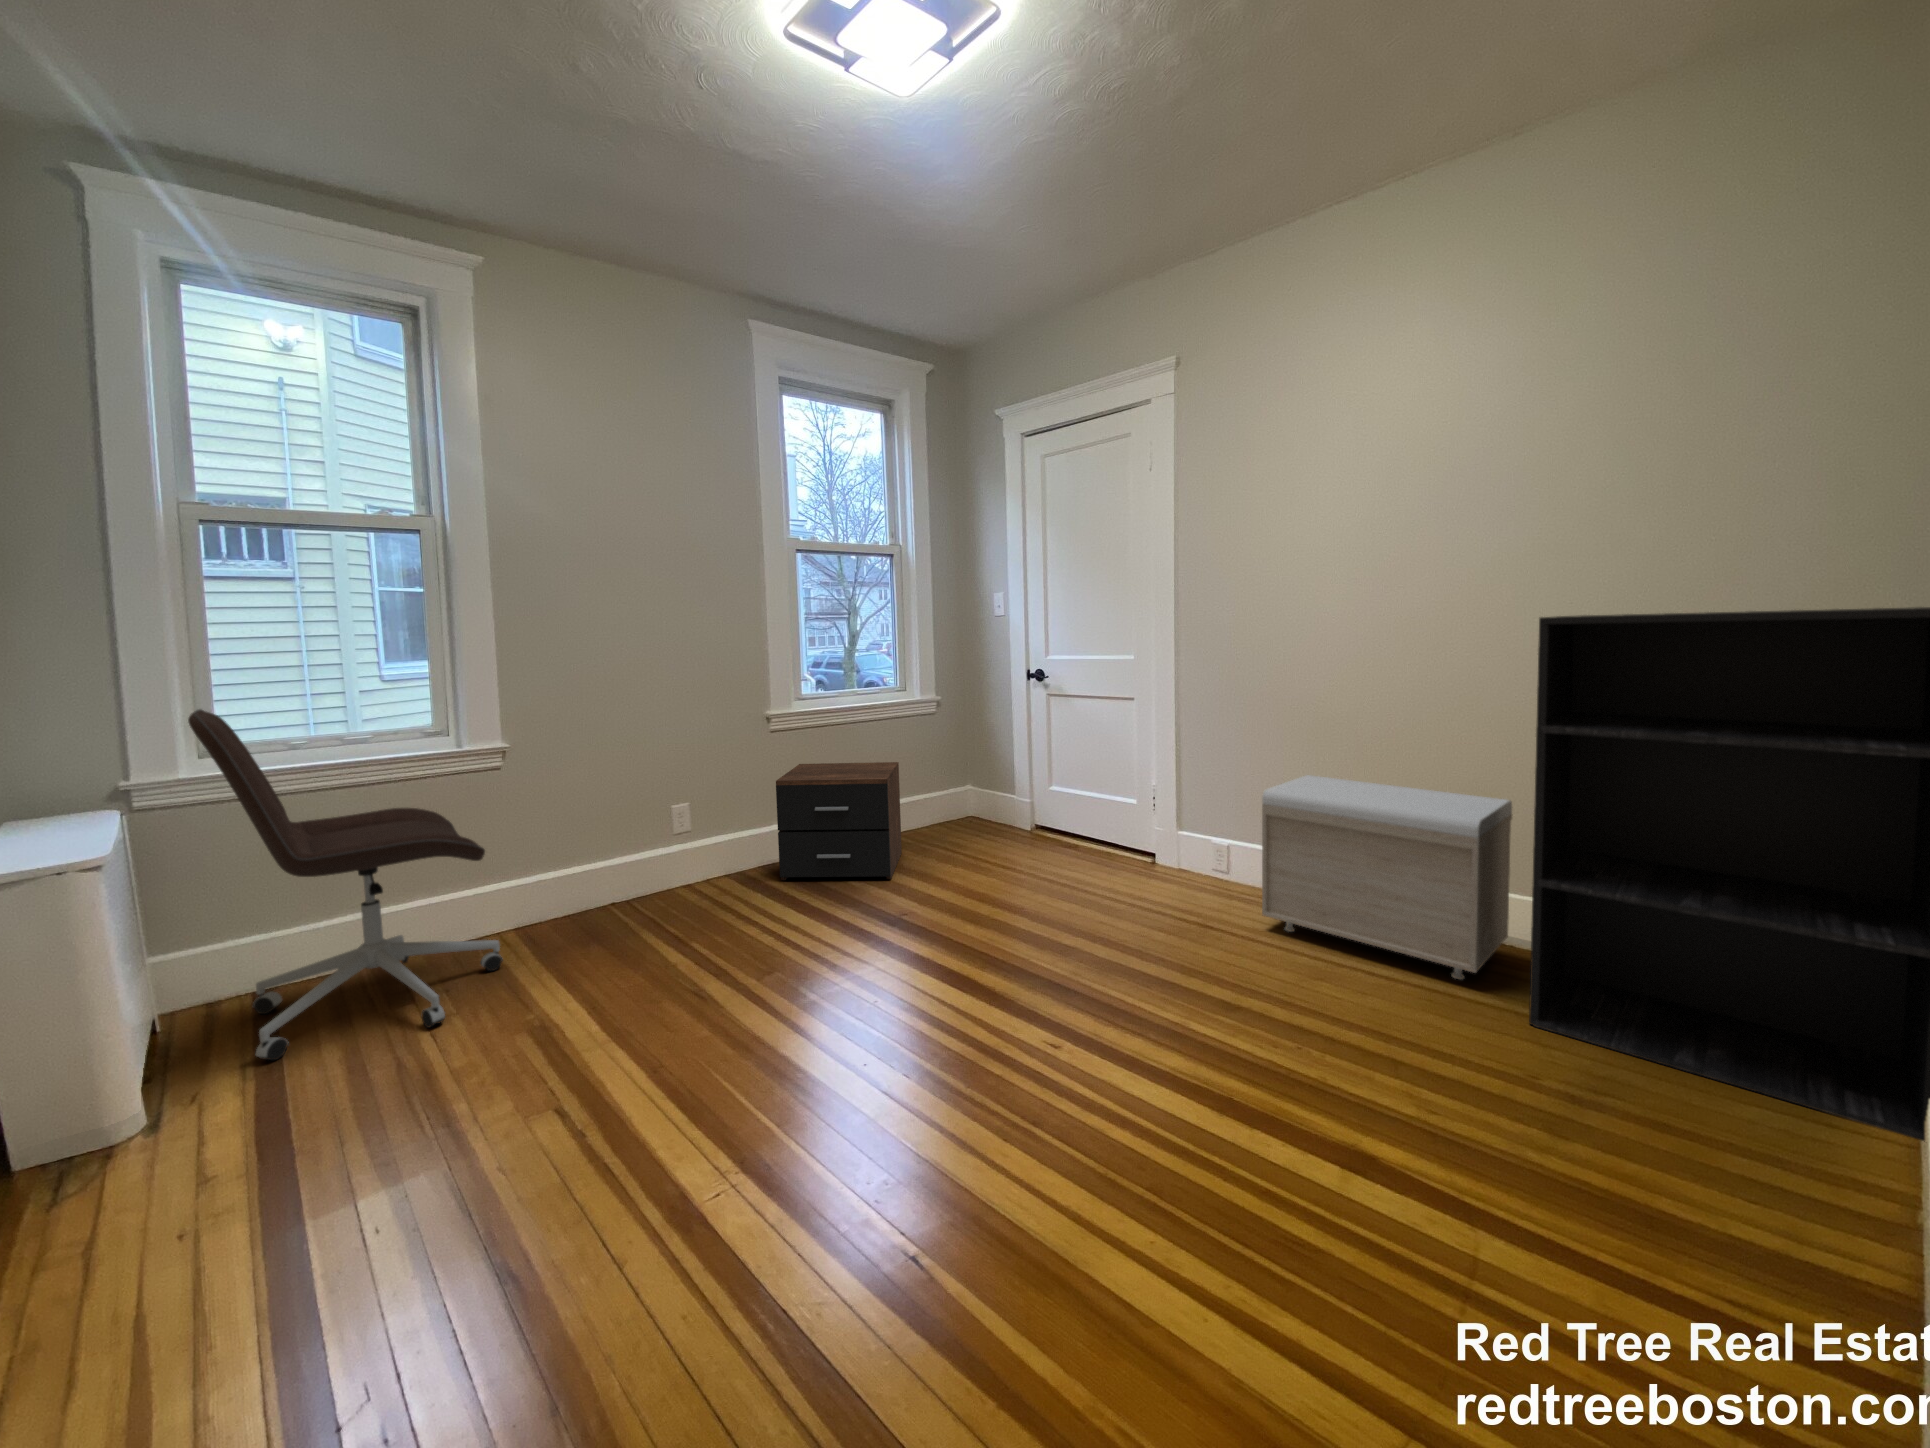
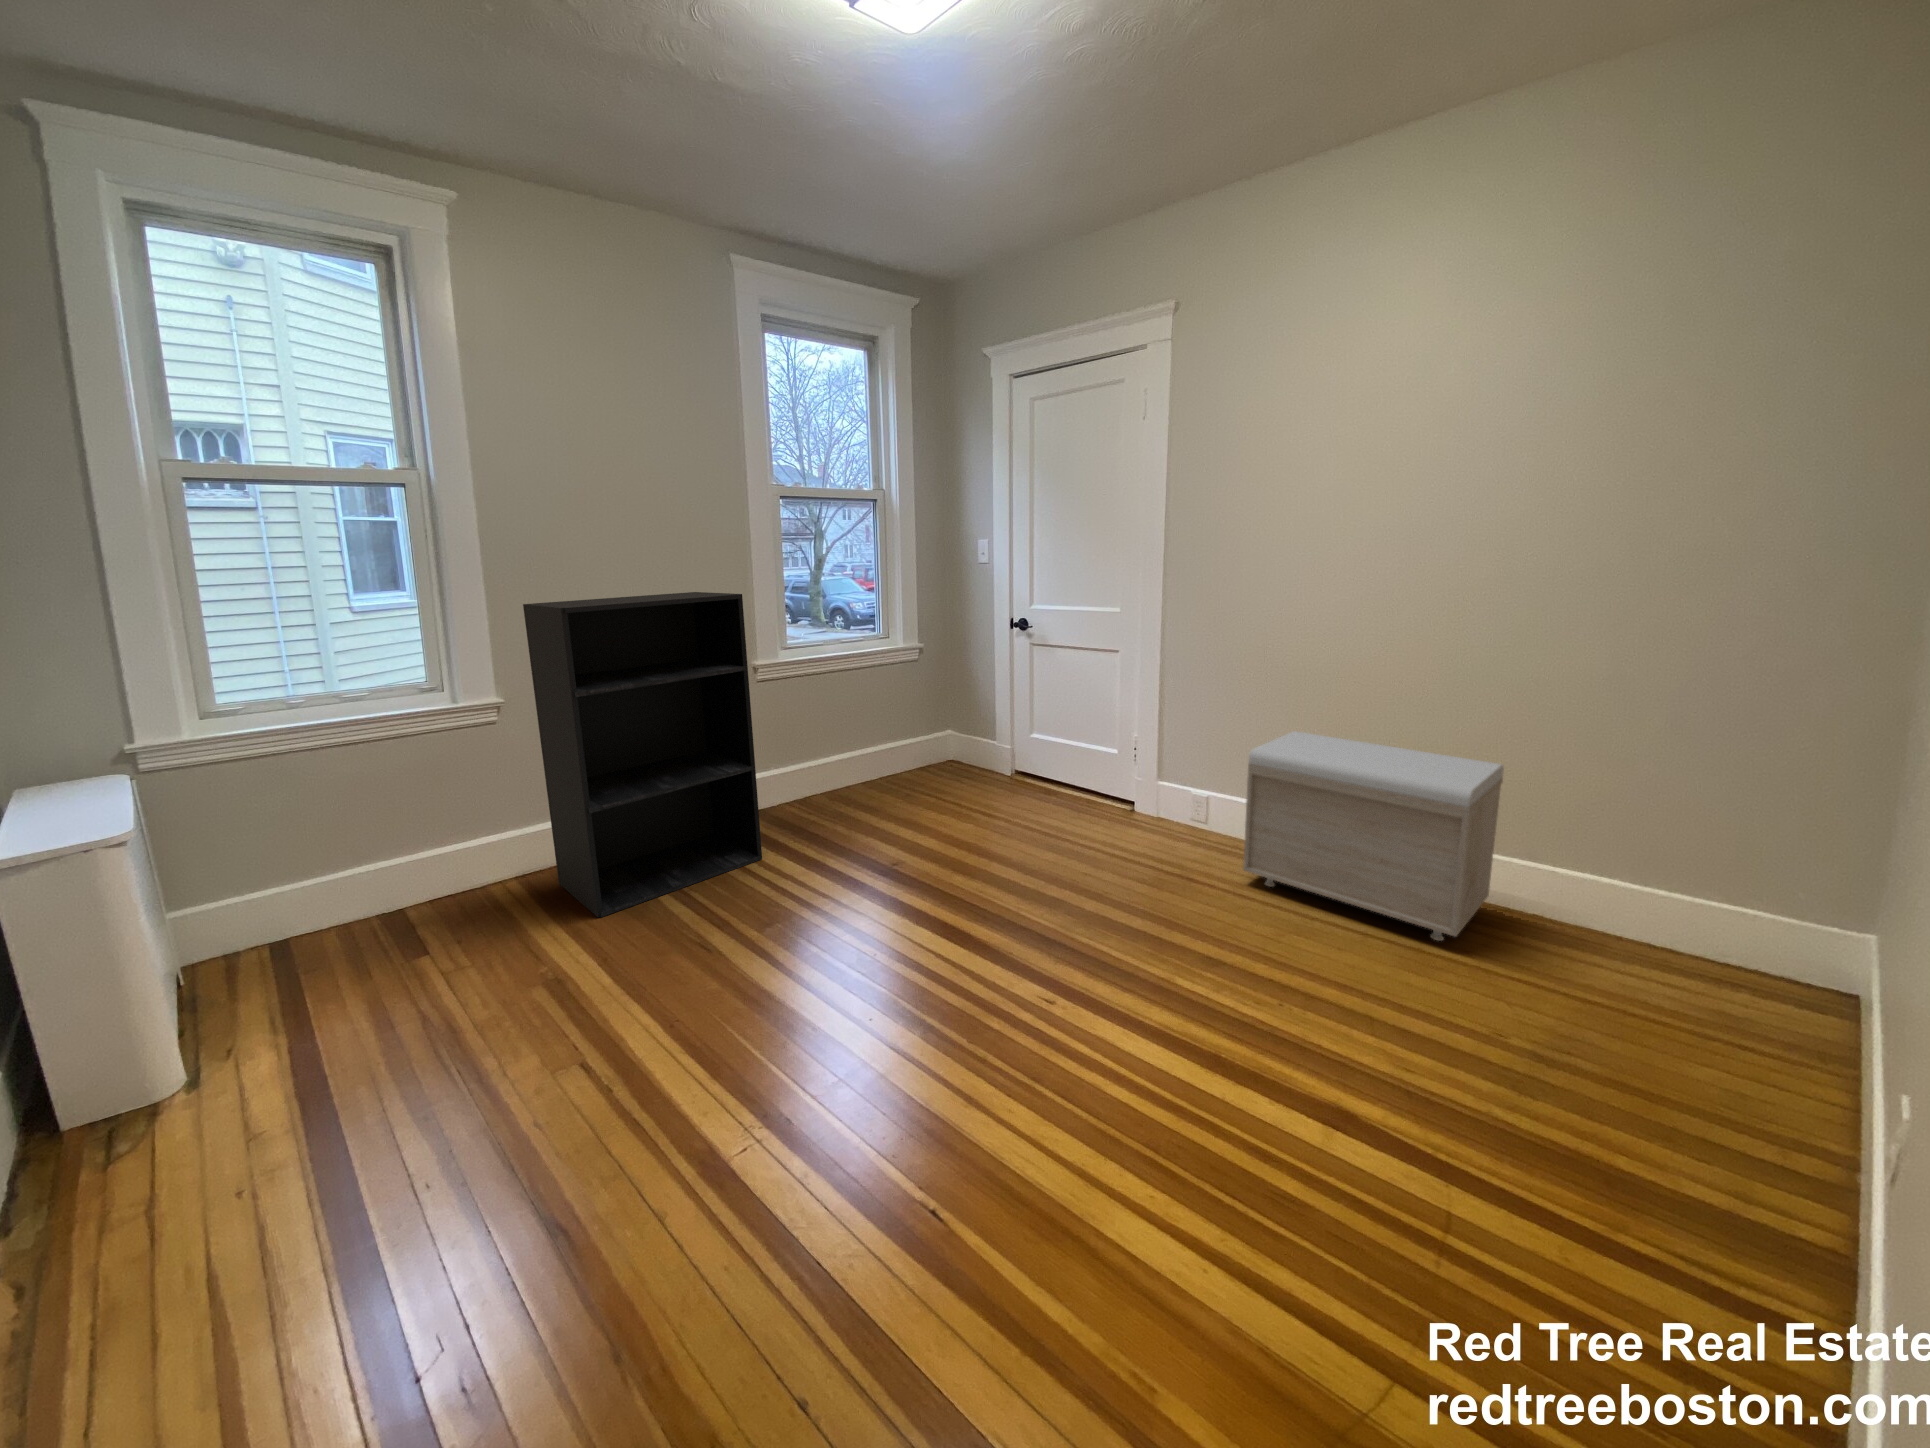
bookshelf: present [1529,607,1930,1142] -> present [523,592,762,917]
office chair: present [188,709,502,1060] -> none [173,682,505,1018]
nightstand: present [776,762,902,880] -> none [763,710,888,827]

